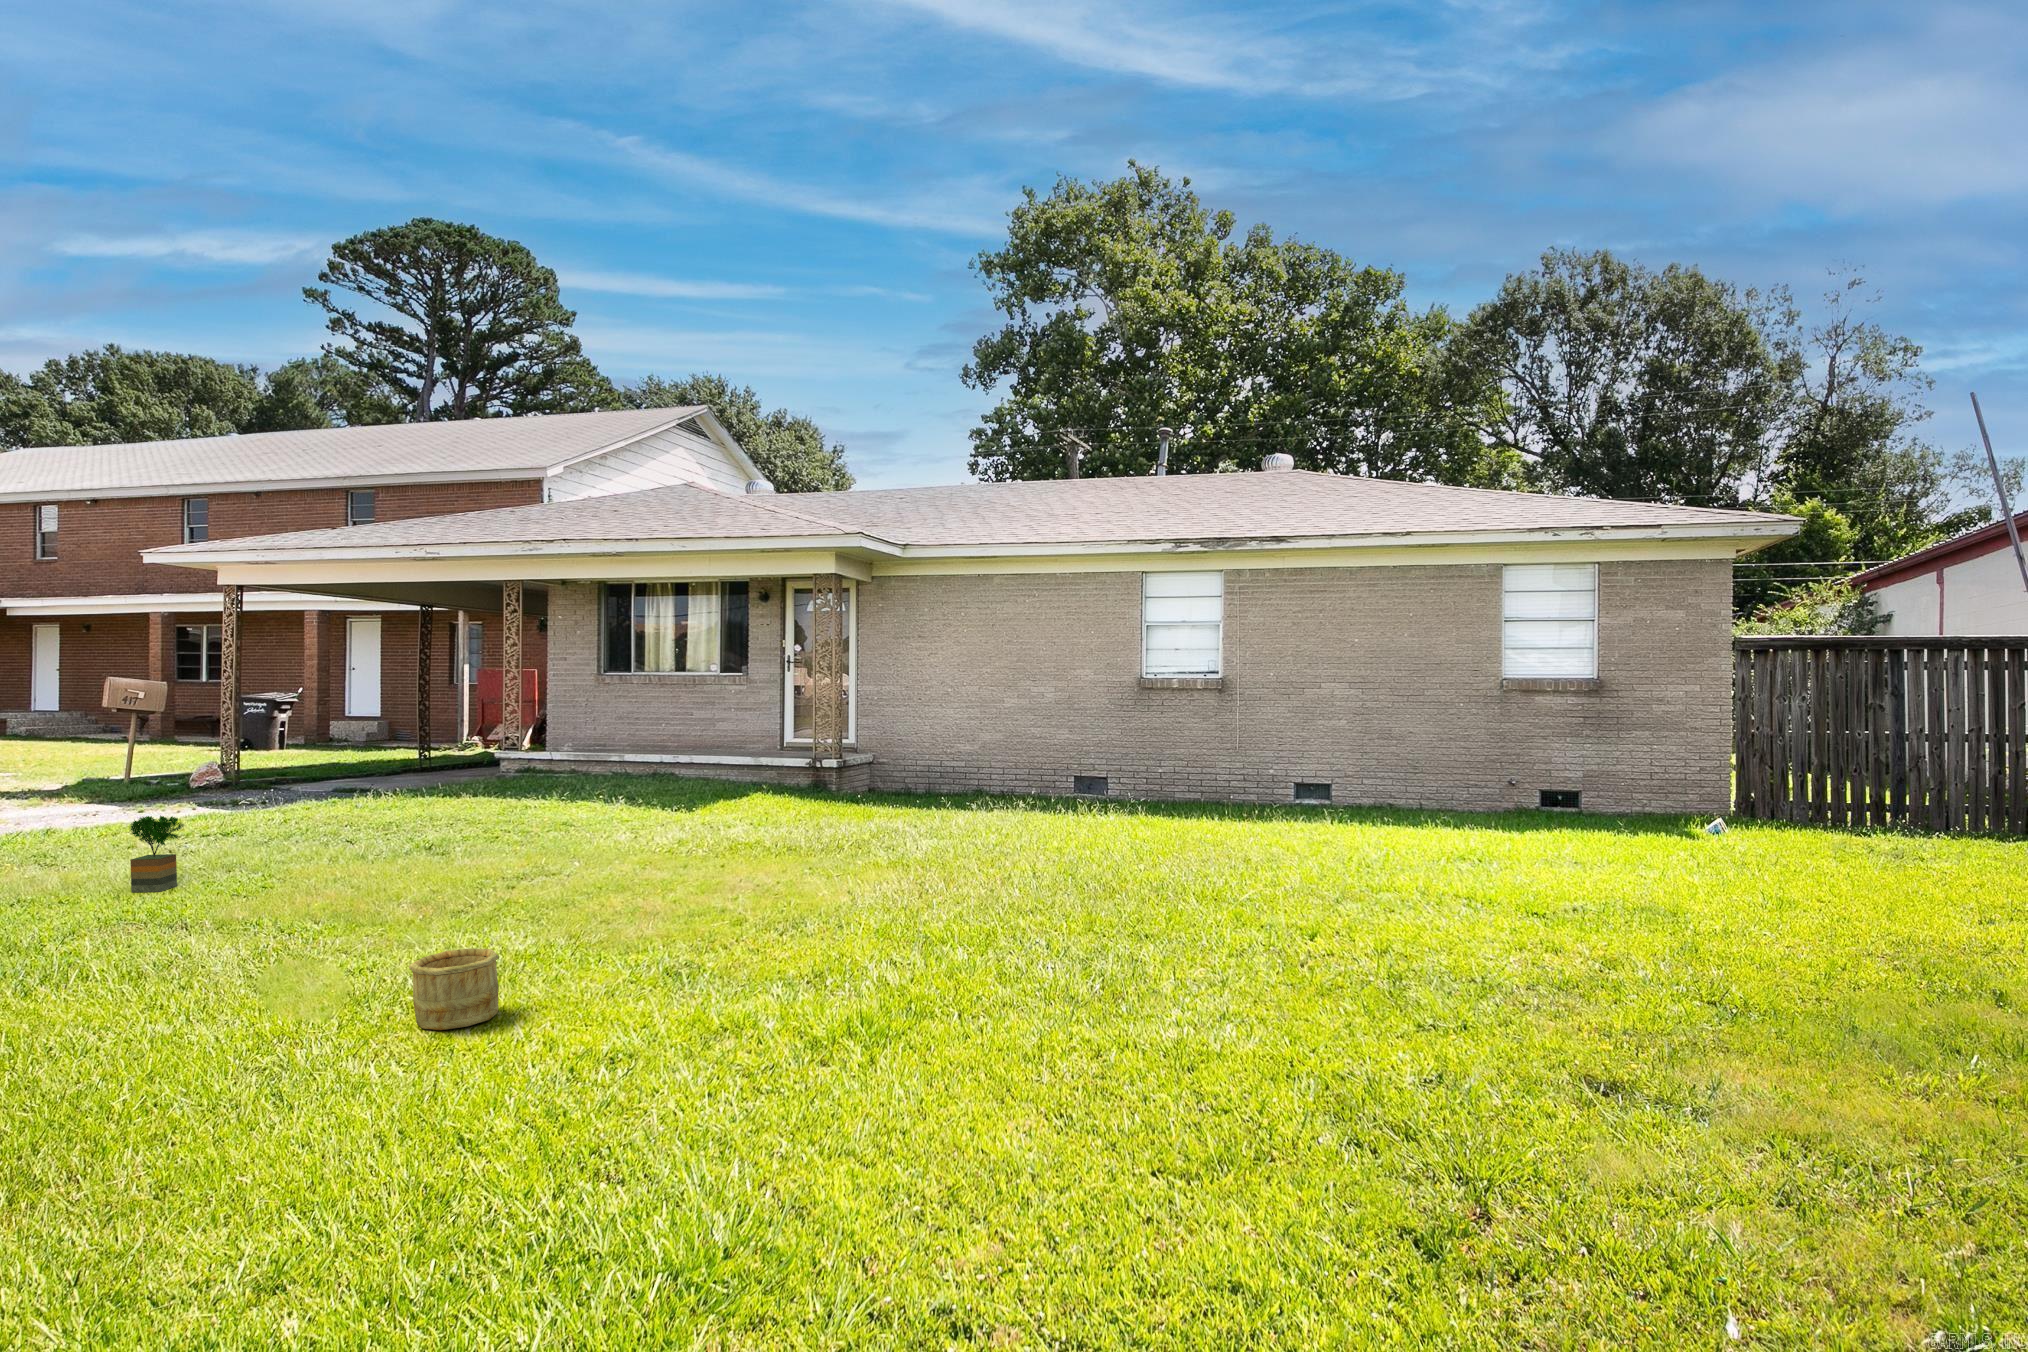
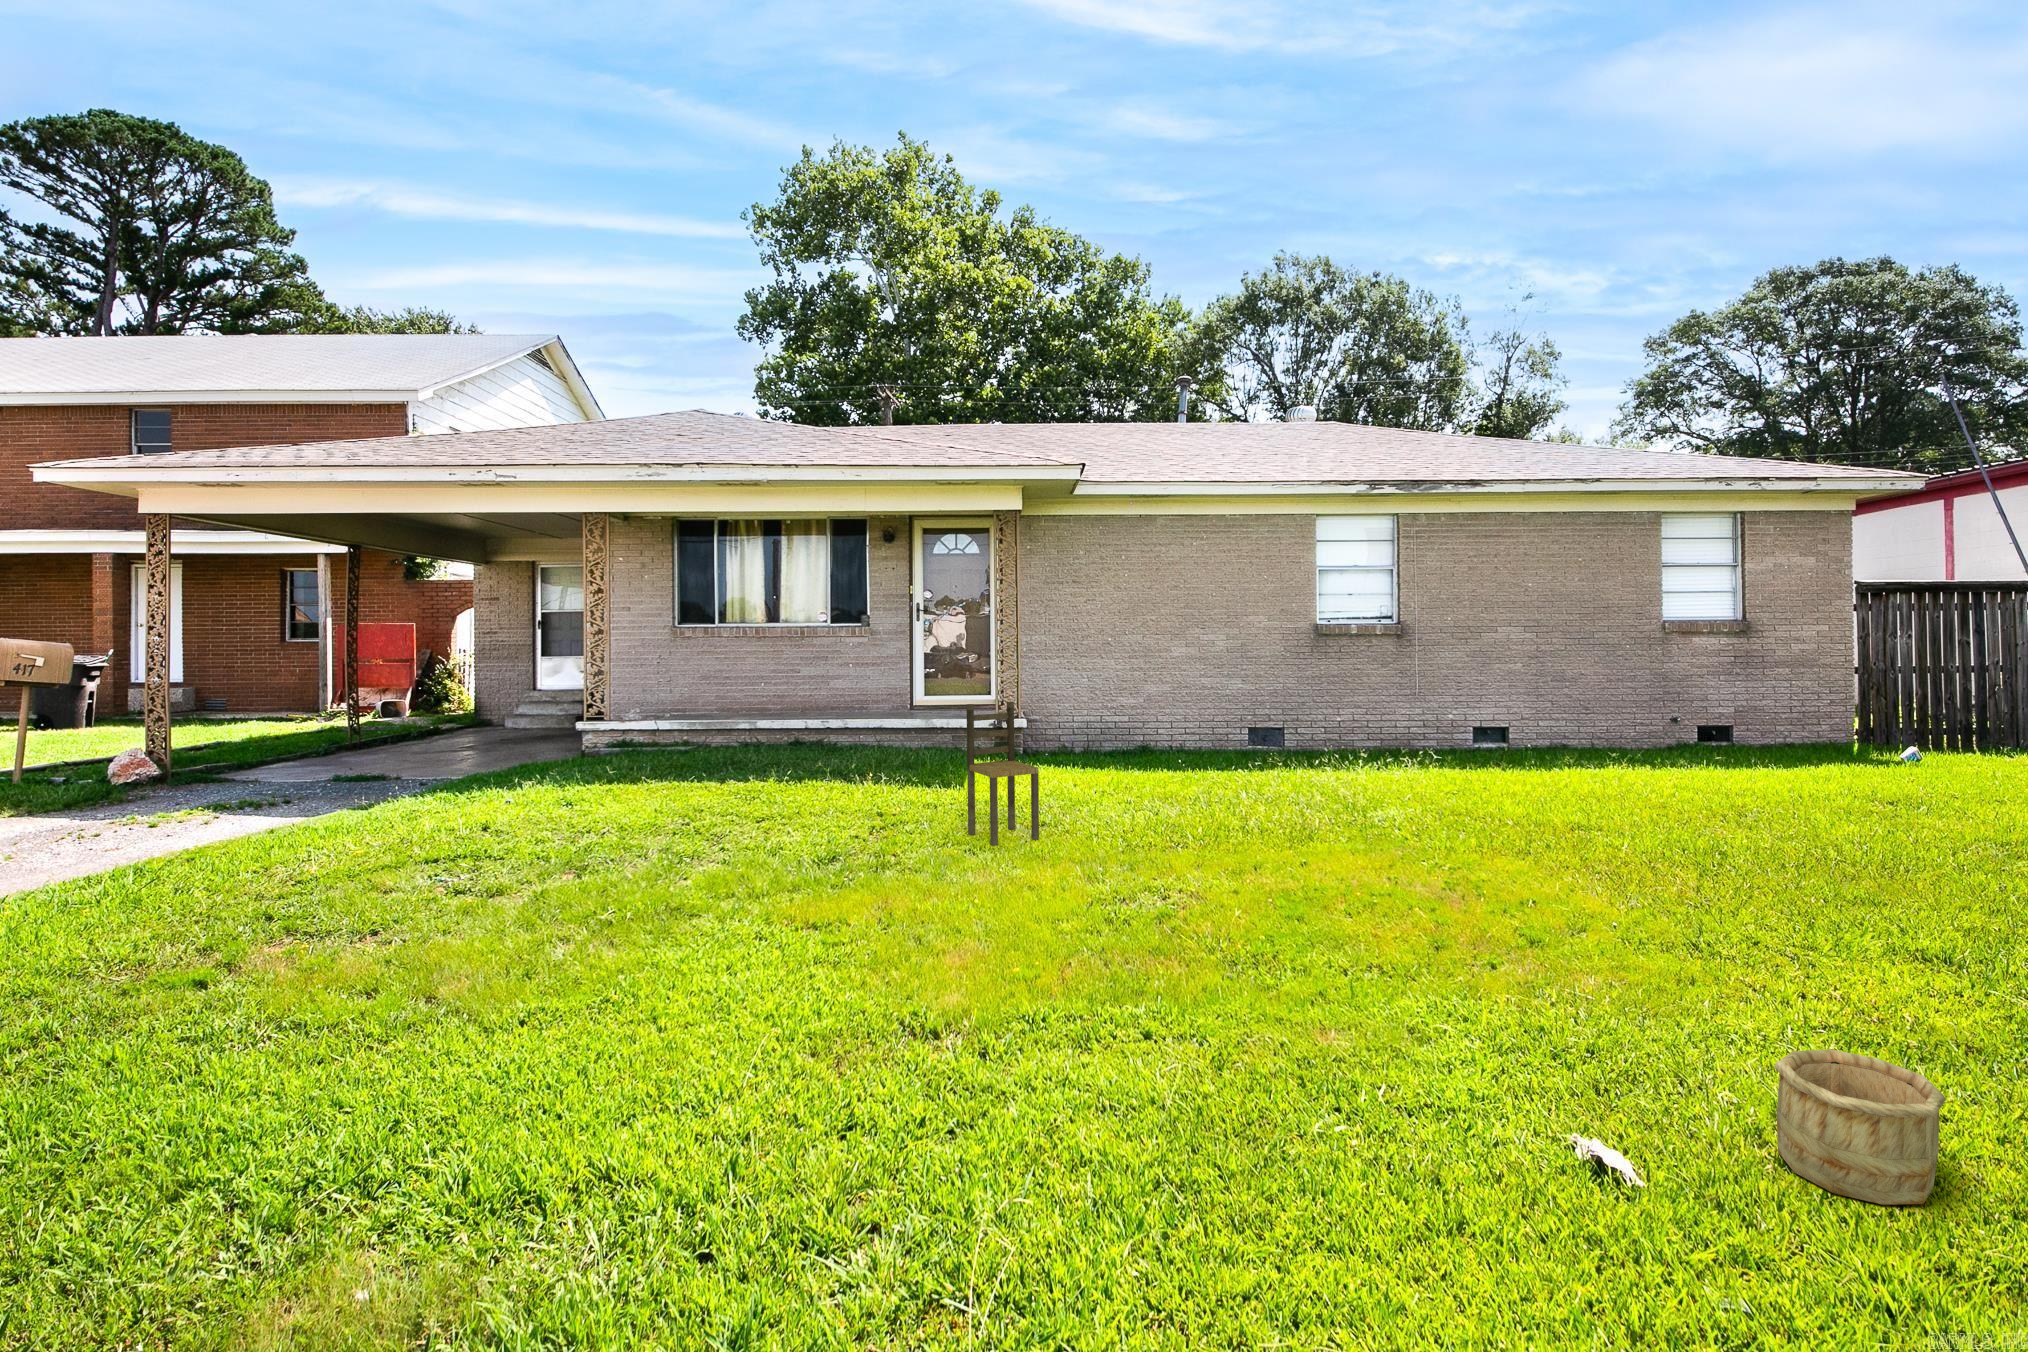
chair: none [567,737,618,848] -> present [966,702,1039,845]
potted tree: present [130,815,184,892] -> none [541,847,629,974]

